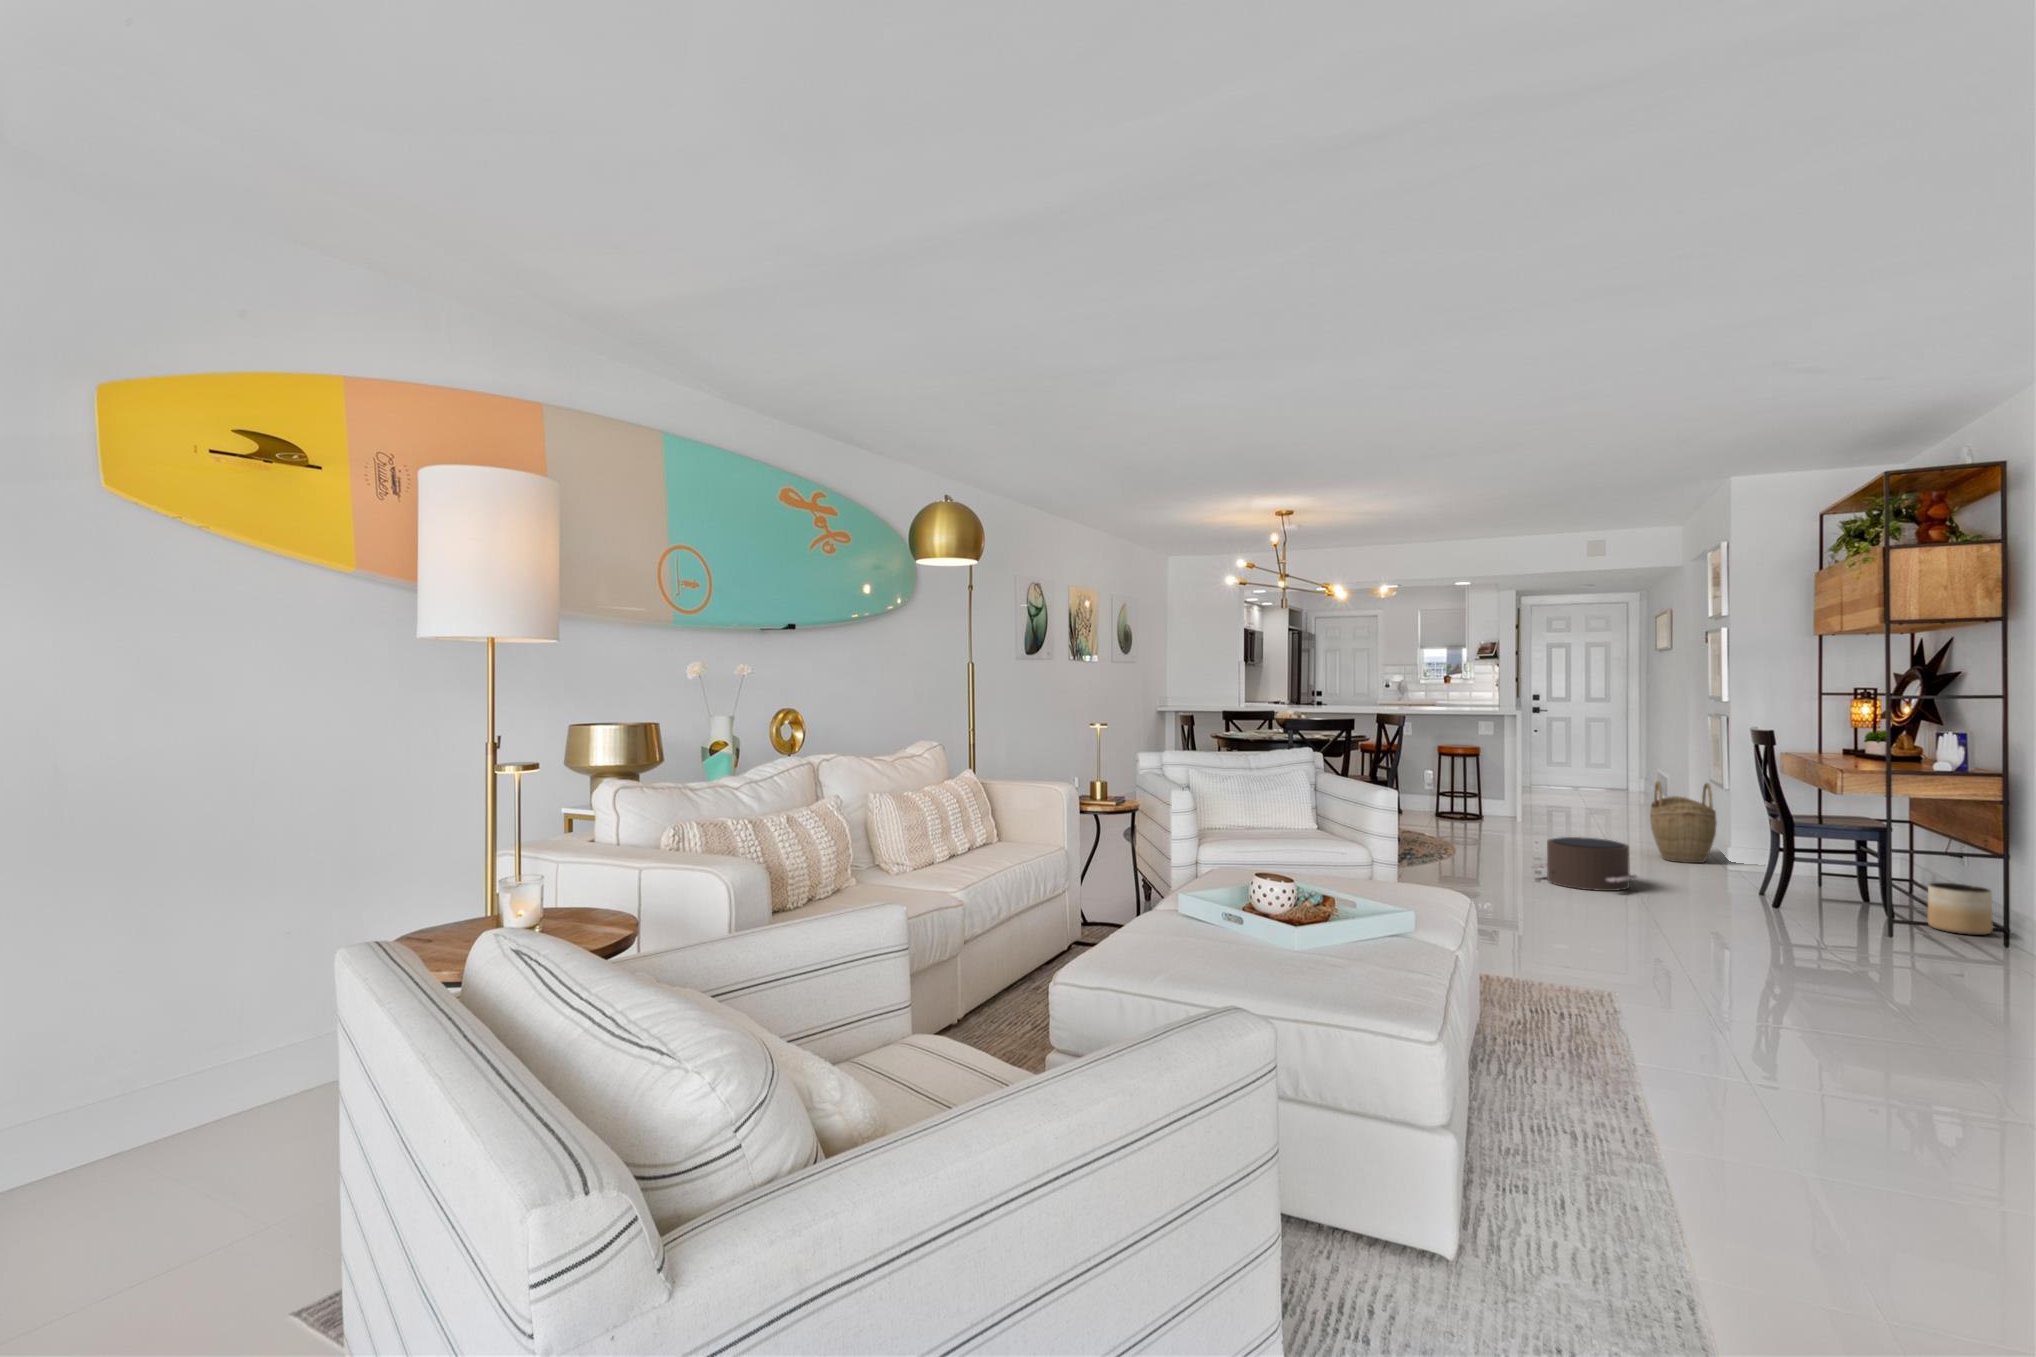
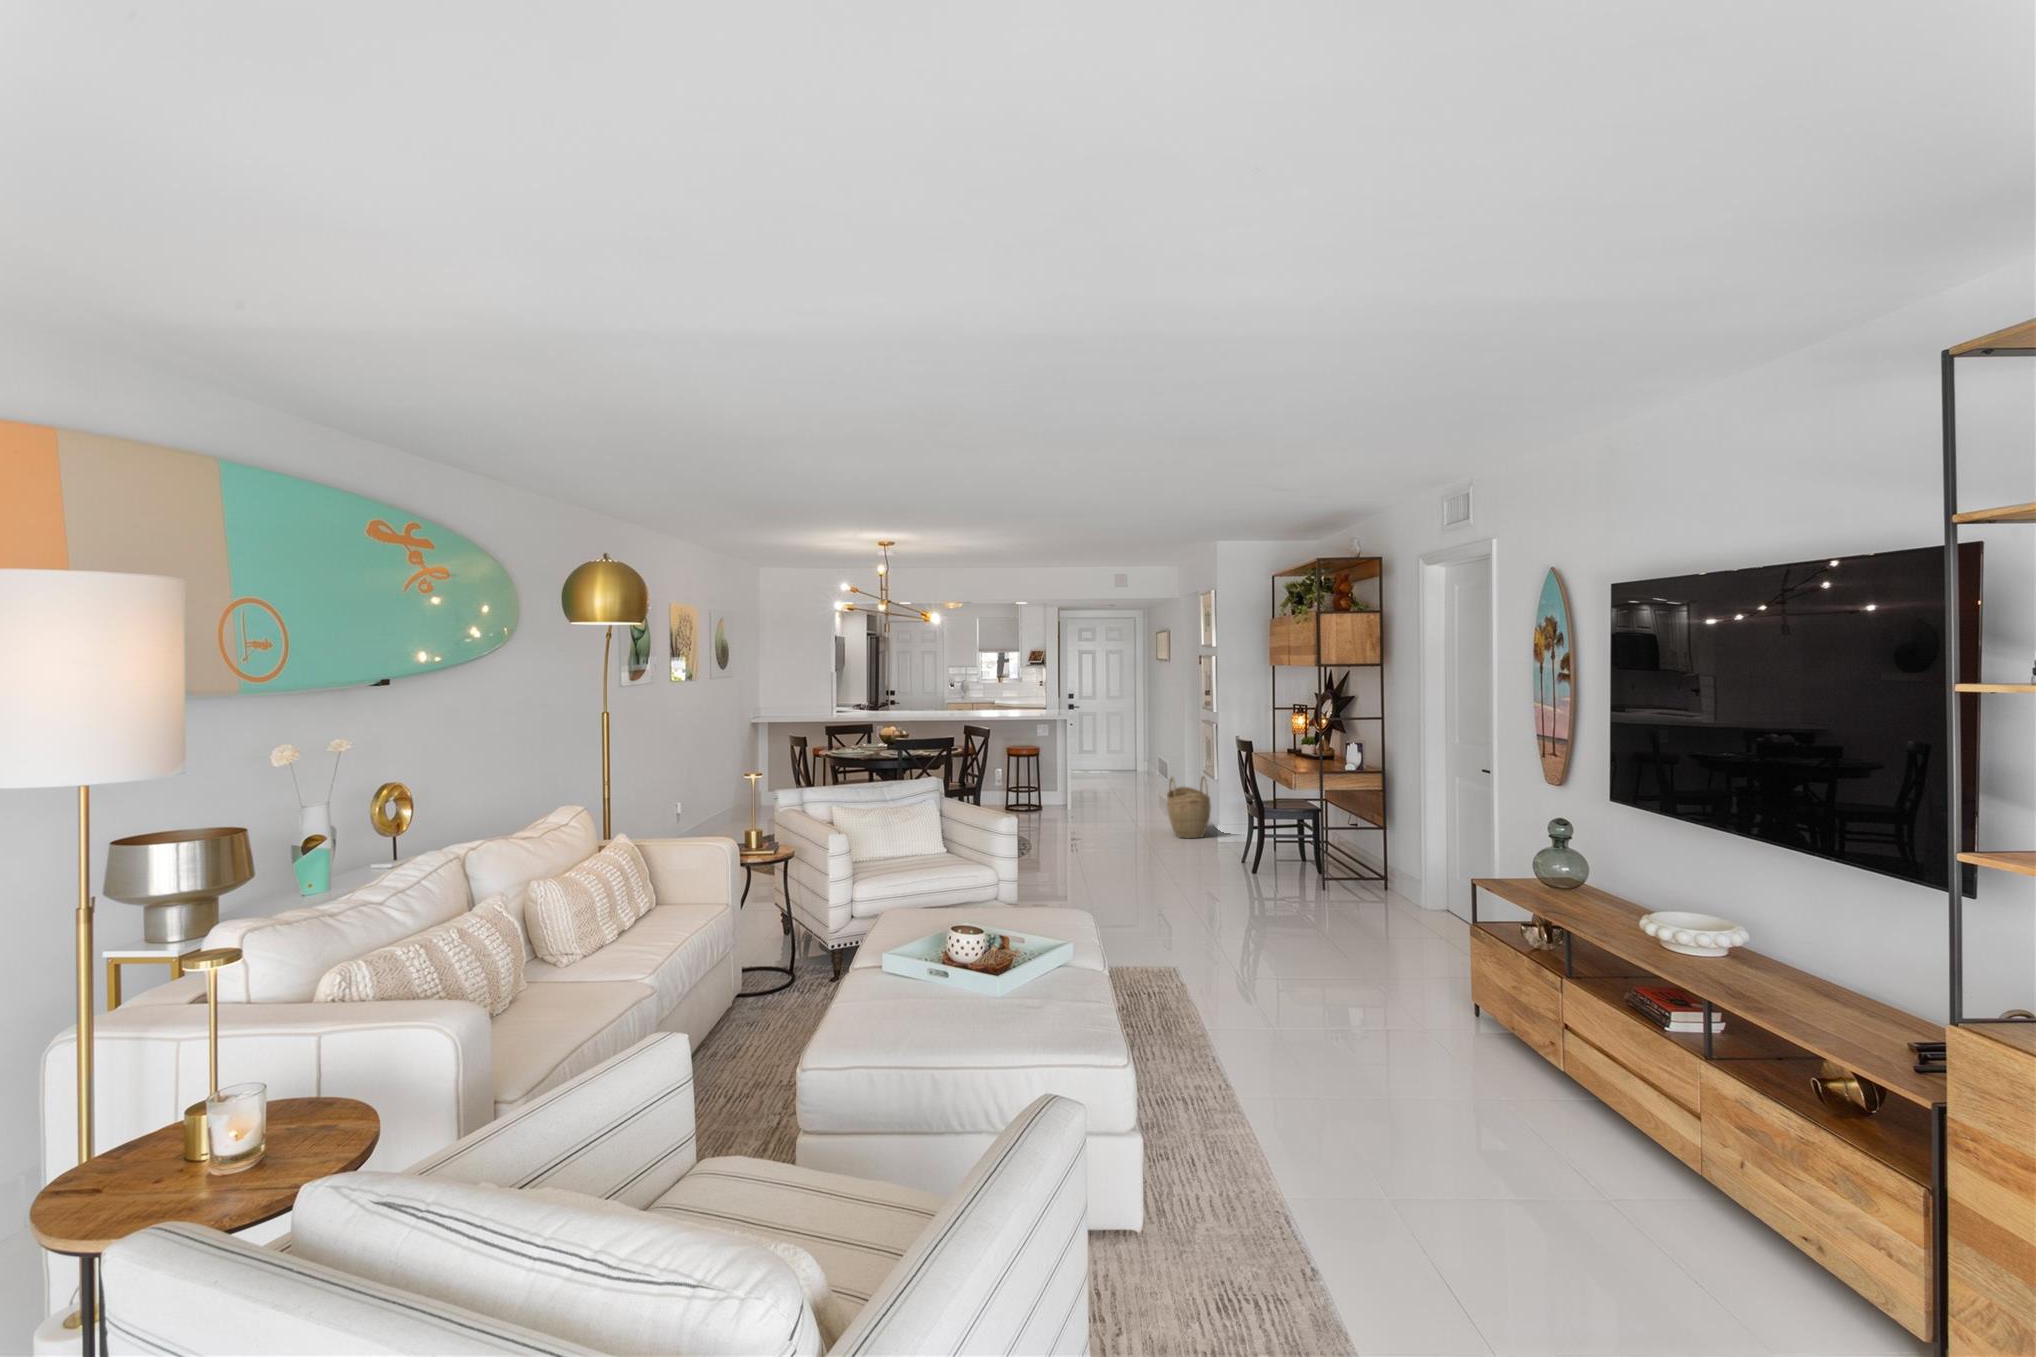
pouf: present [1531,837,1636,891] -> none [1092,829,1168,872]
planter: present [1928,883,1993,935] -> none [1343,845,1378,880]

